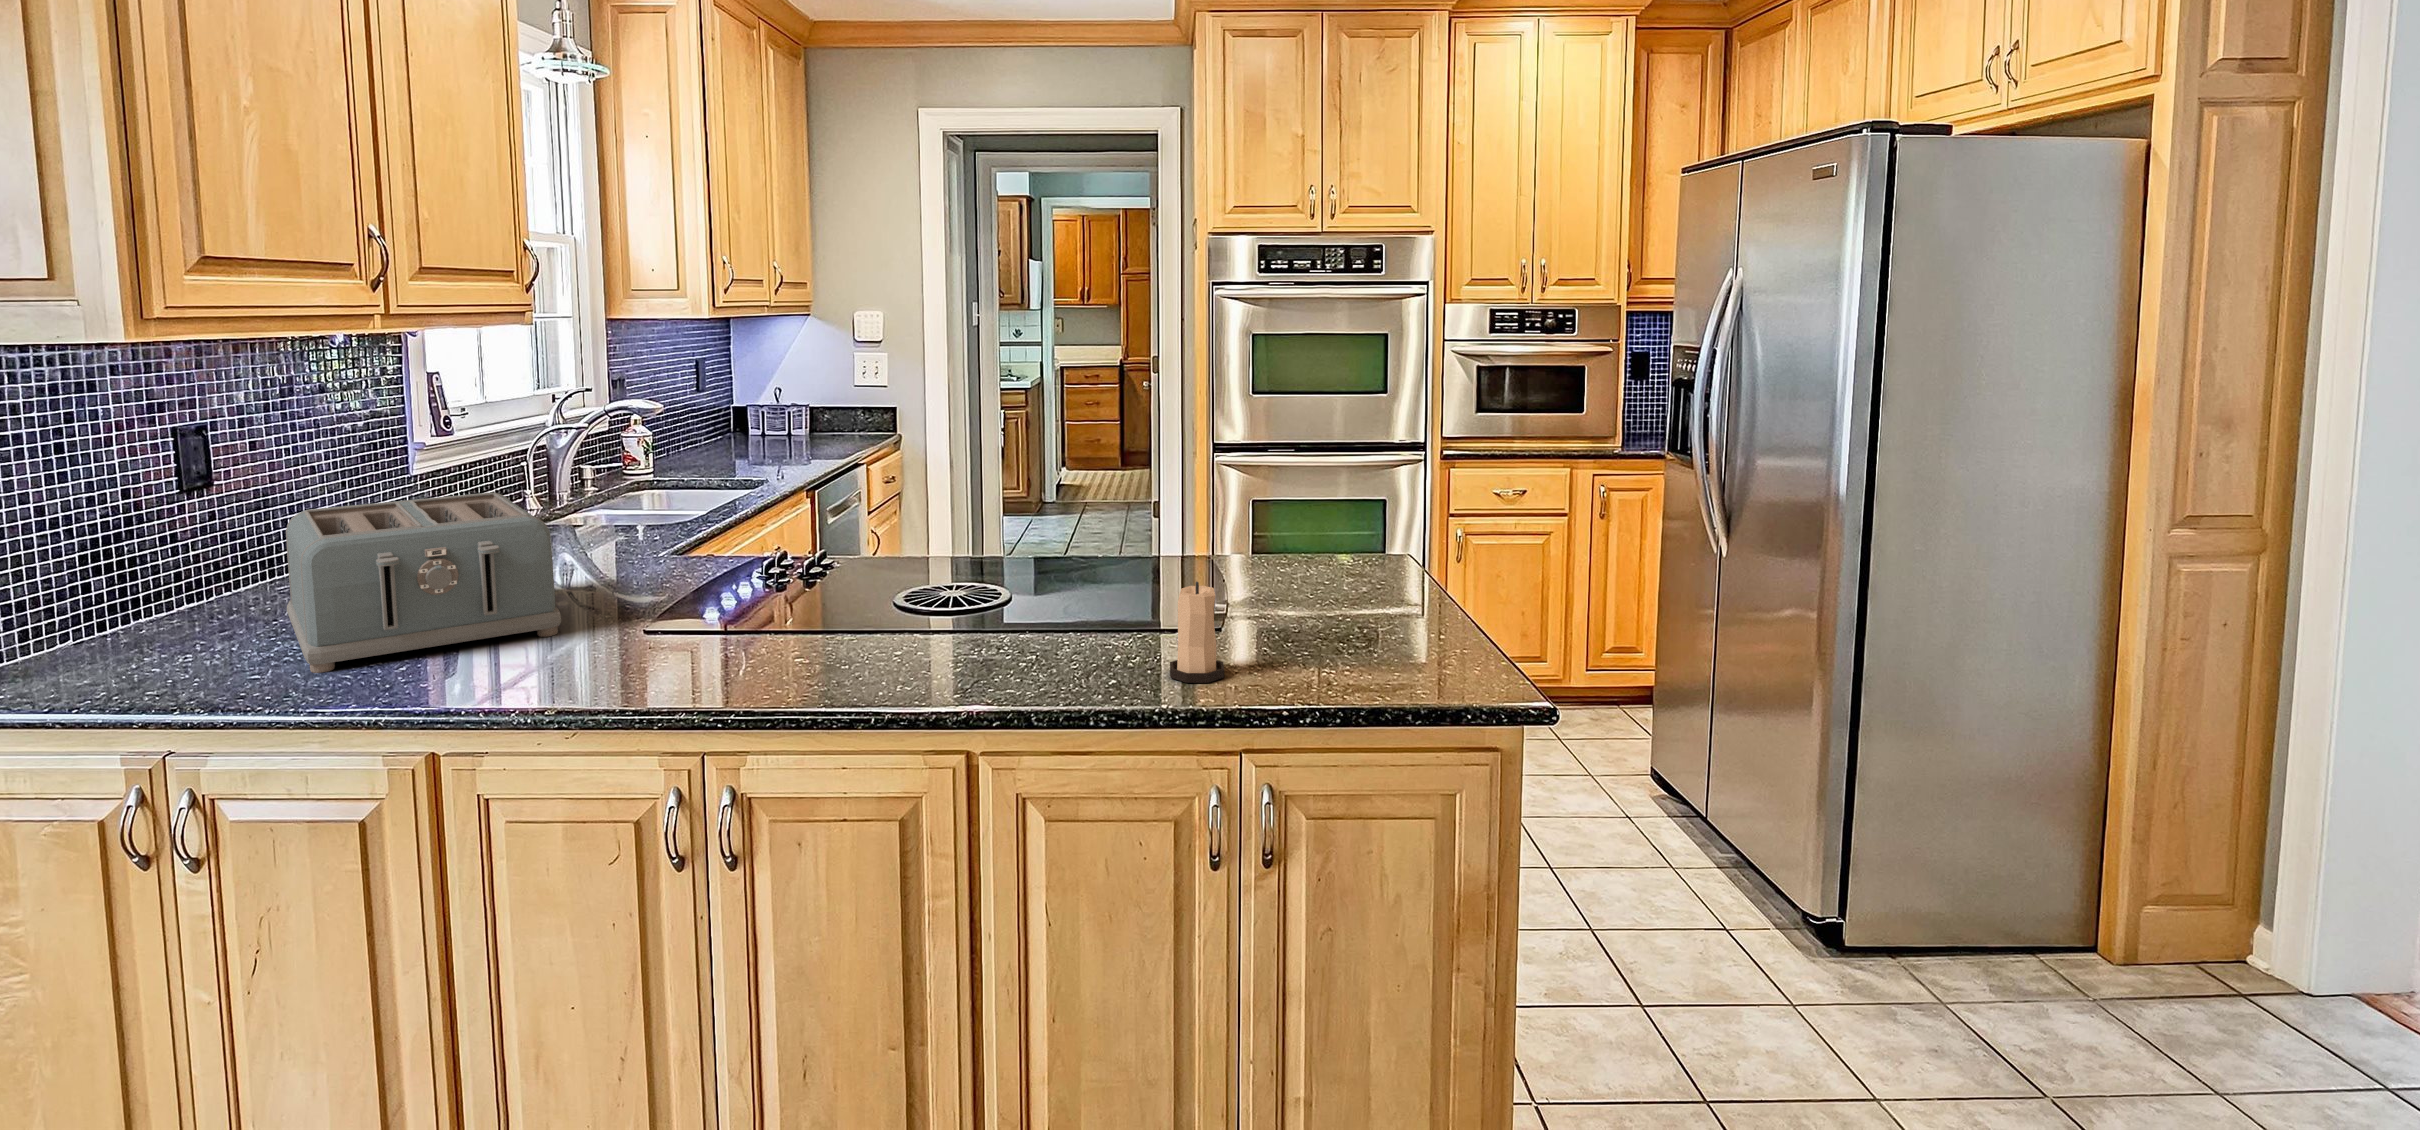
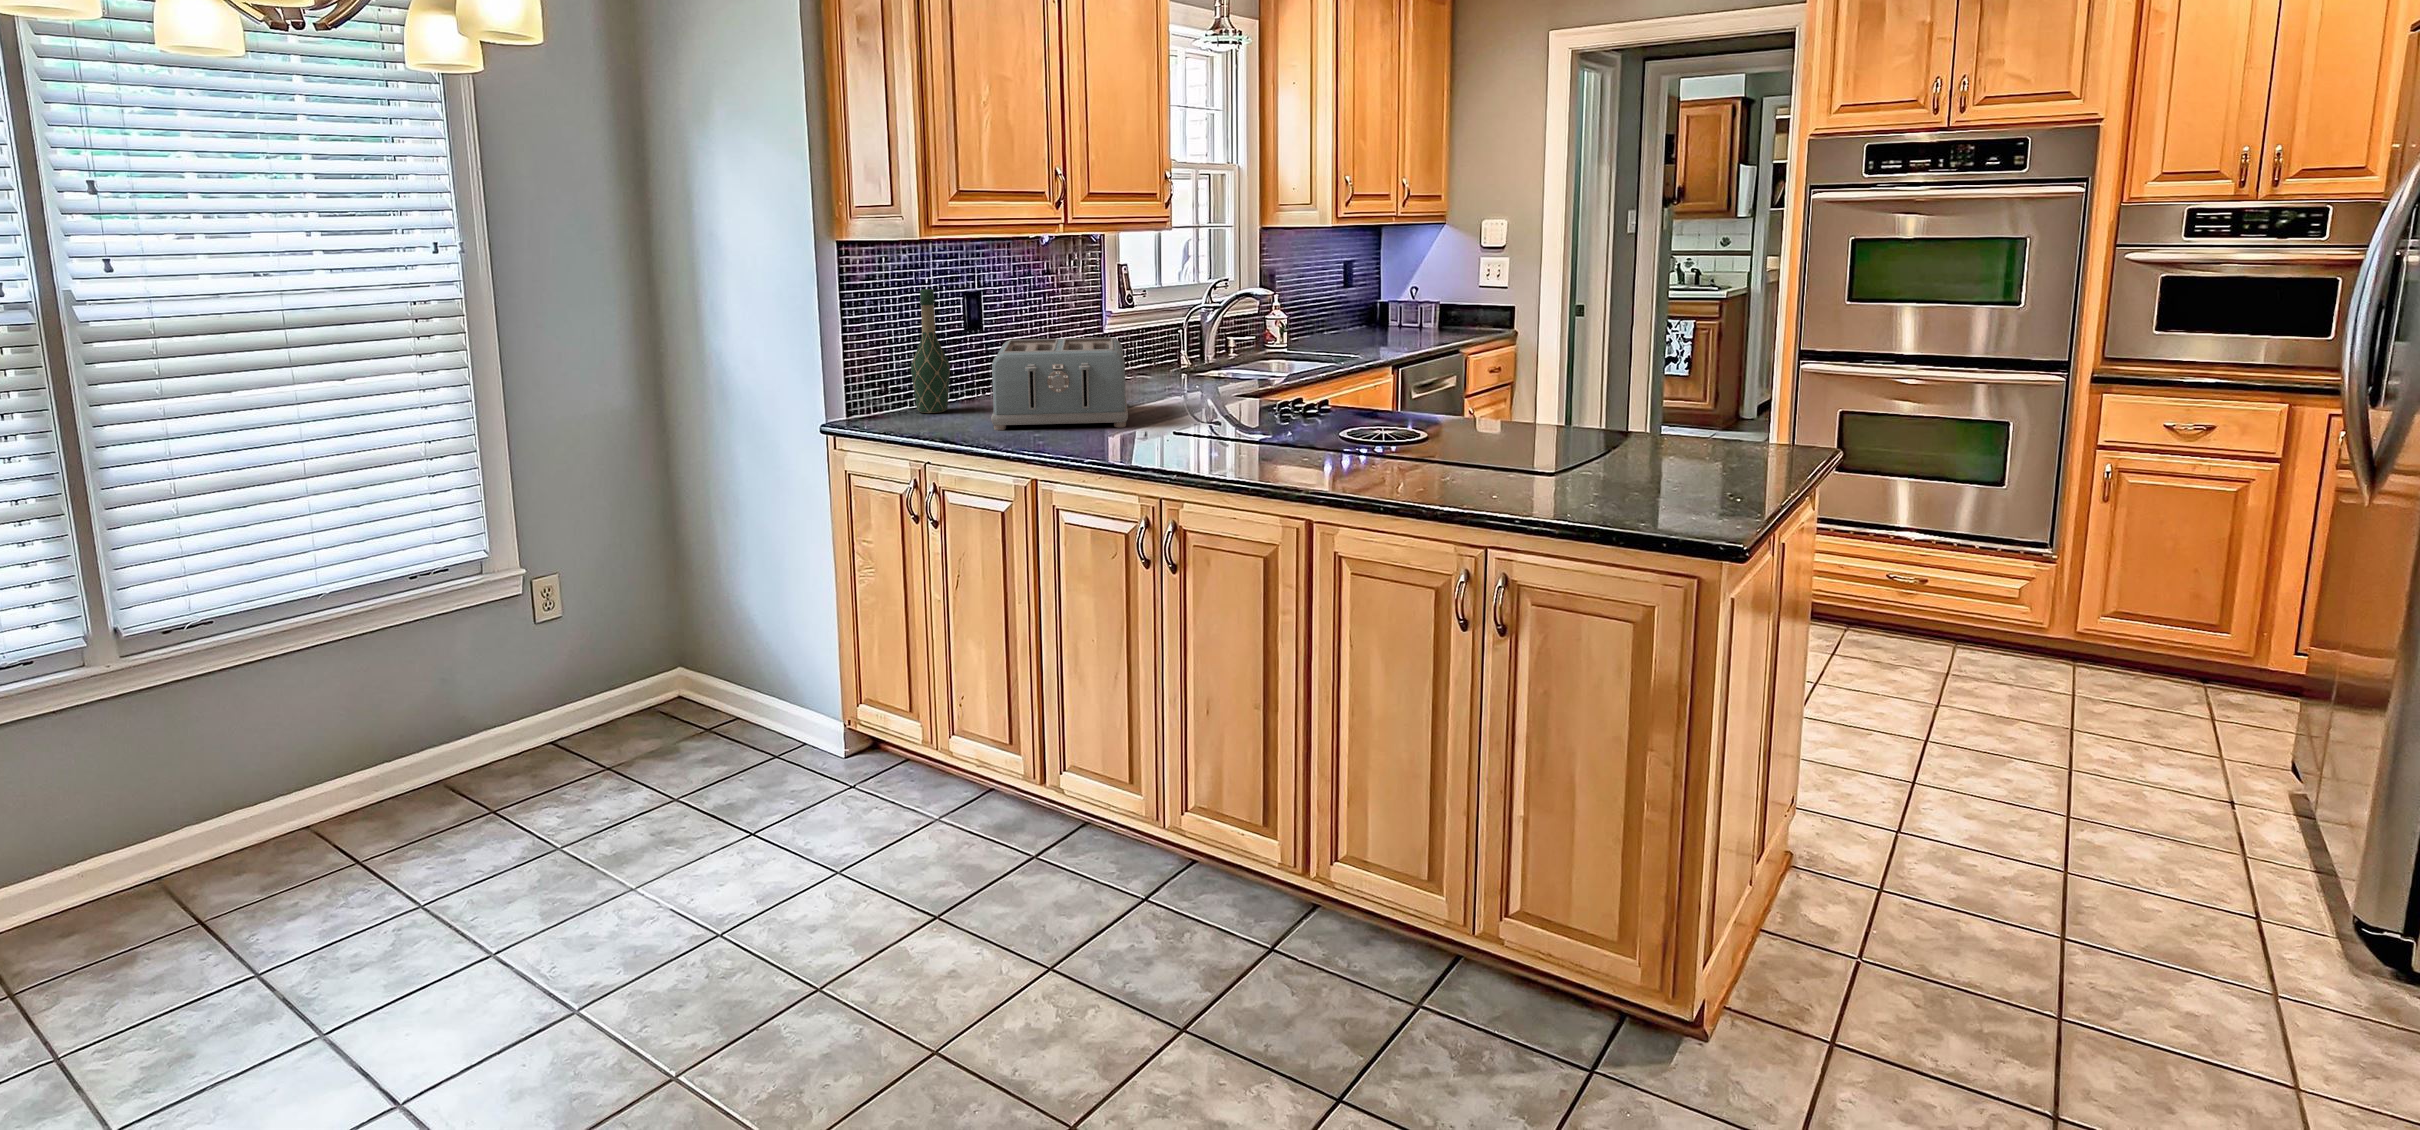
wine bottle: none [88,433,178,654] -> present [911,289,950,413]
candle: present [1170,582,1224,683] -> none [1456,420,1502,495]

